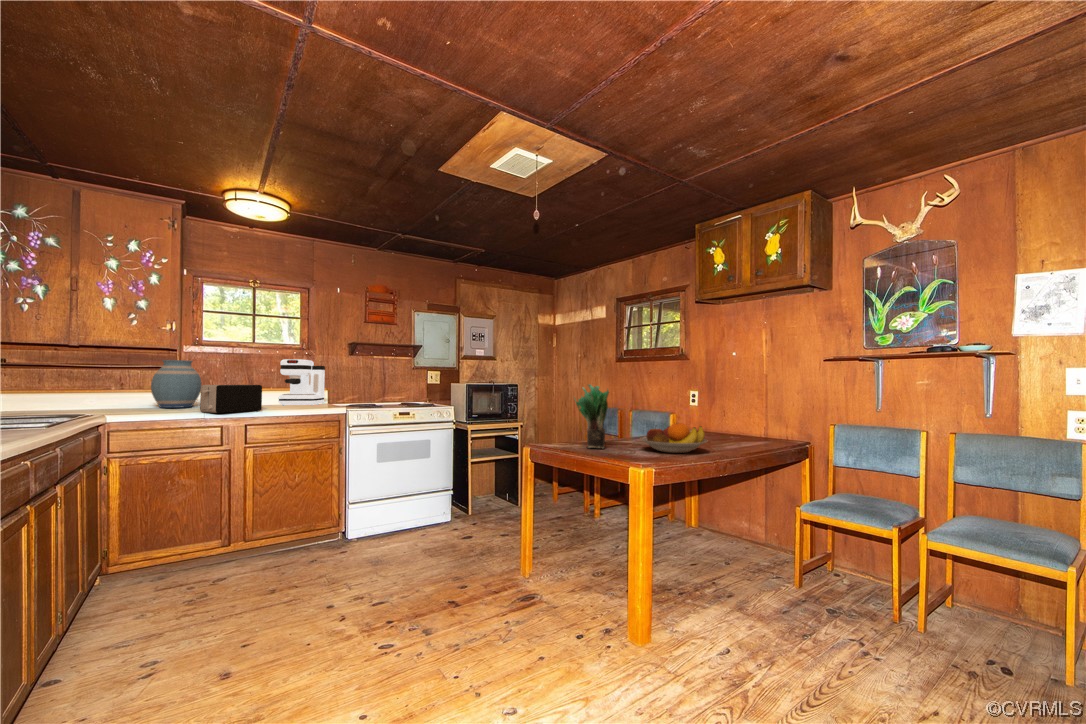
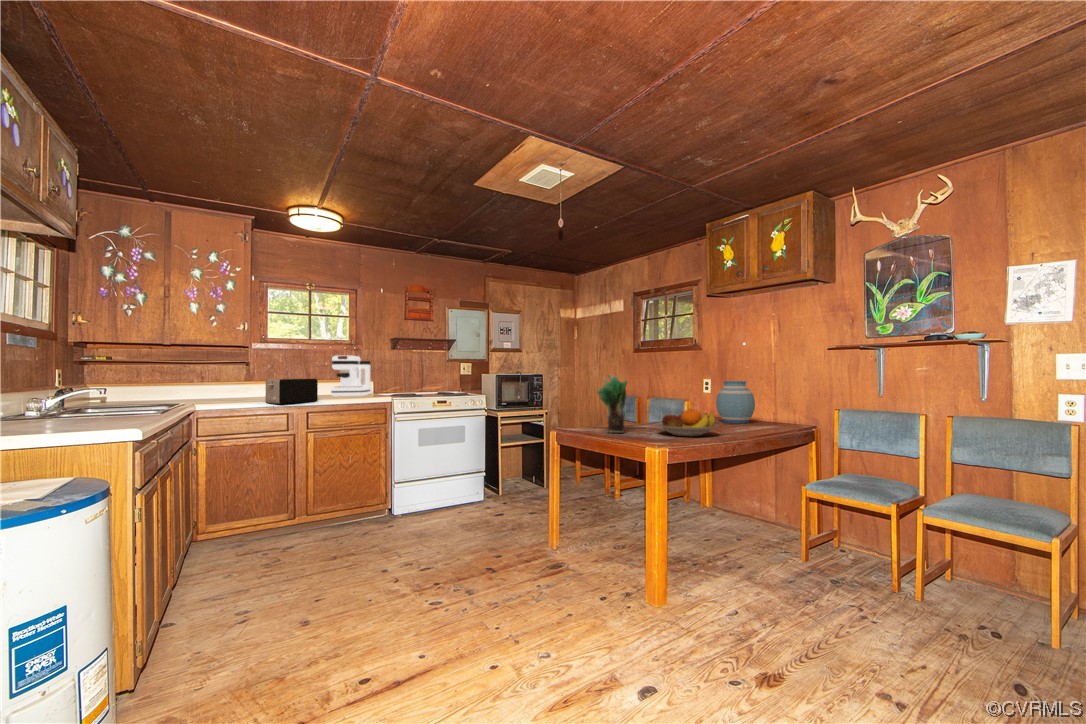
vase: present [151,360,201,408] -> present [716,381,755,424]

